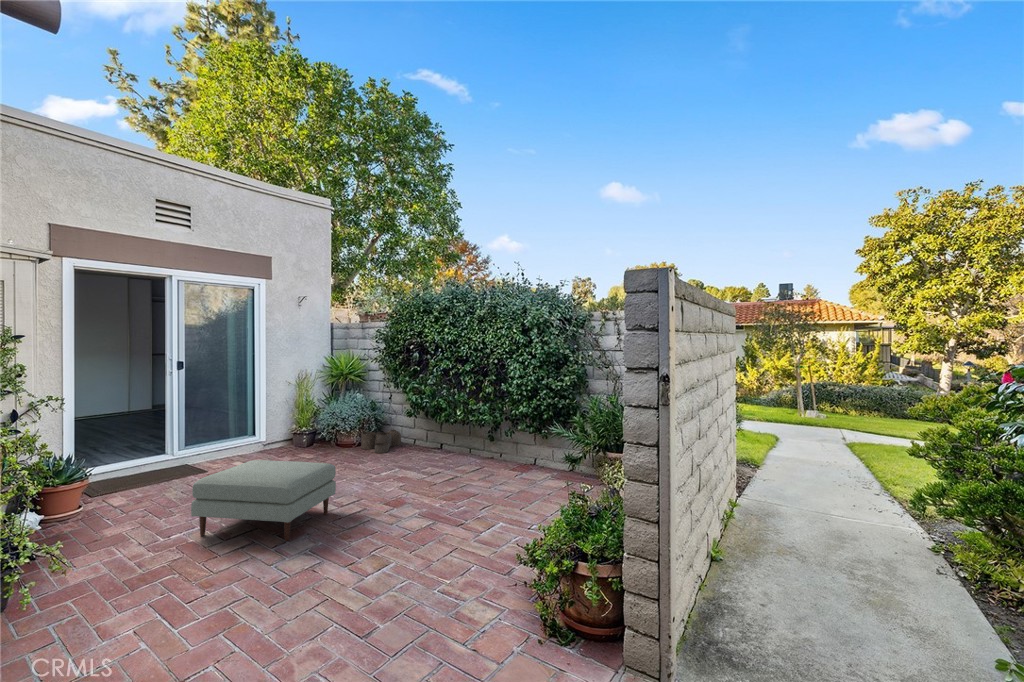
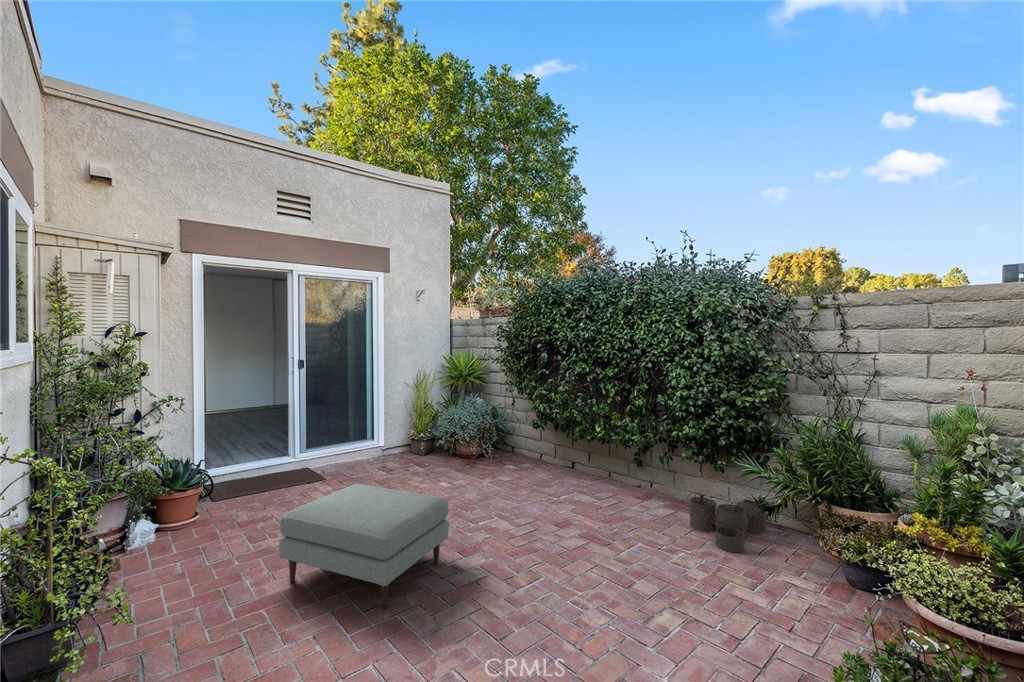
woven basket: present [361,429,401,453] -> present [690,493,766,552]

